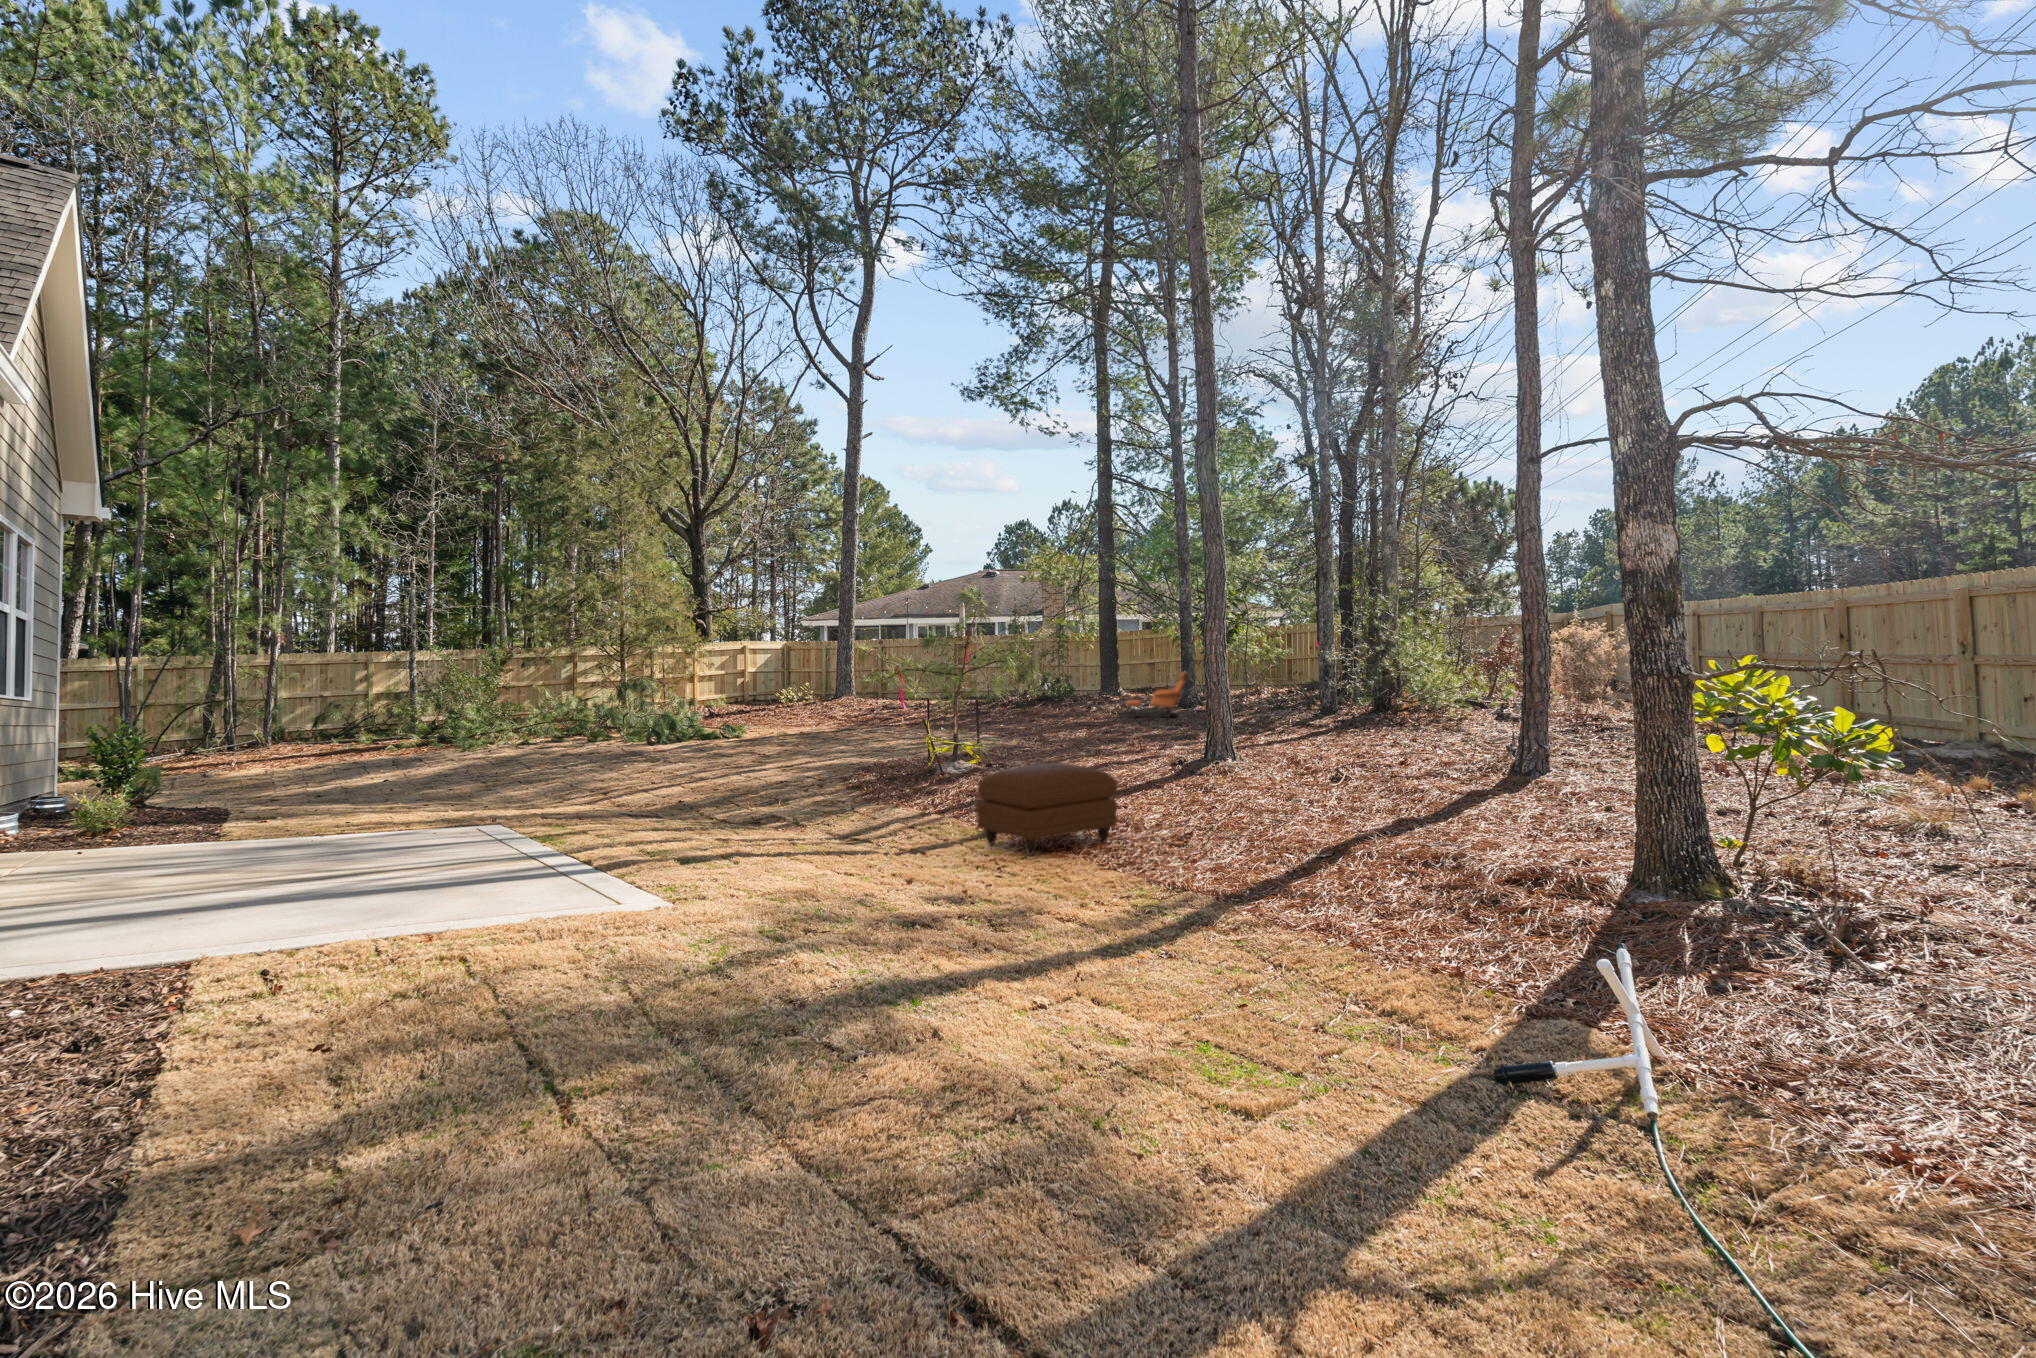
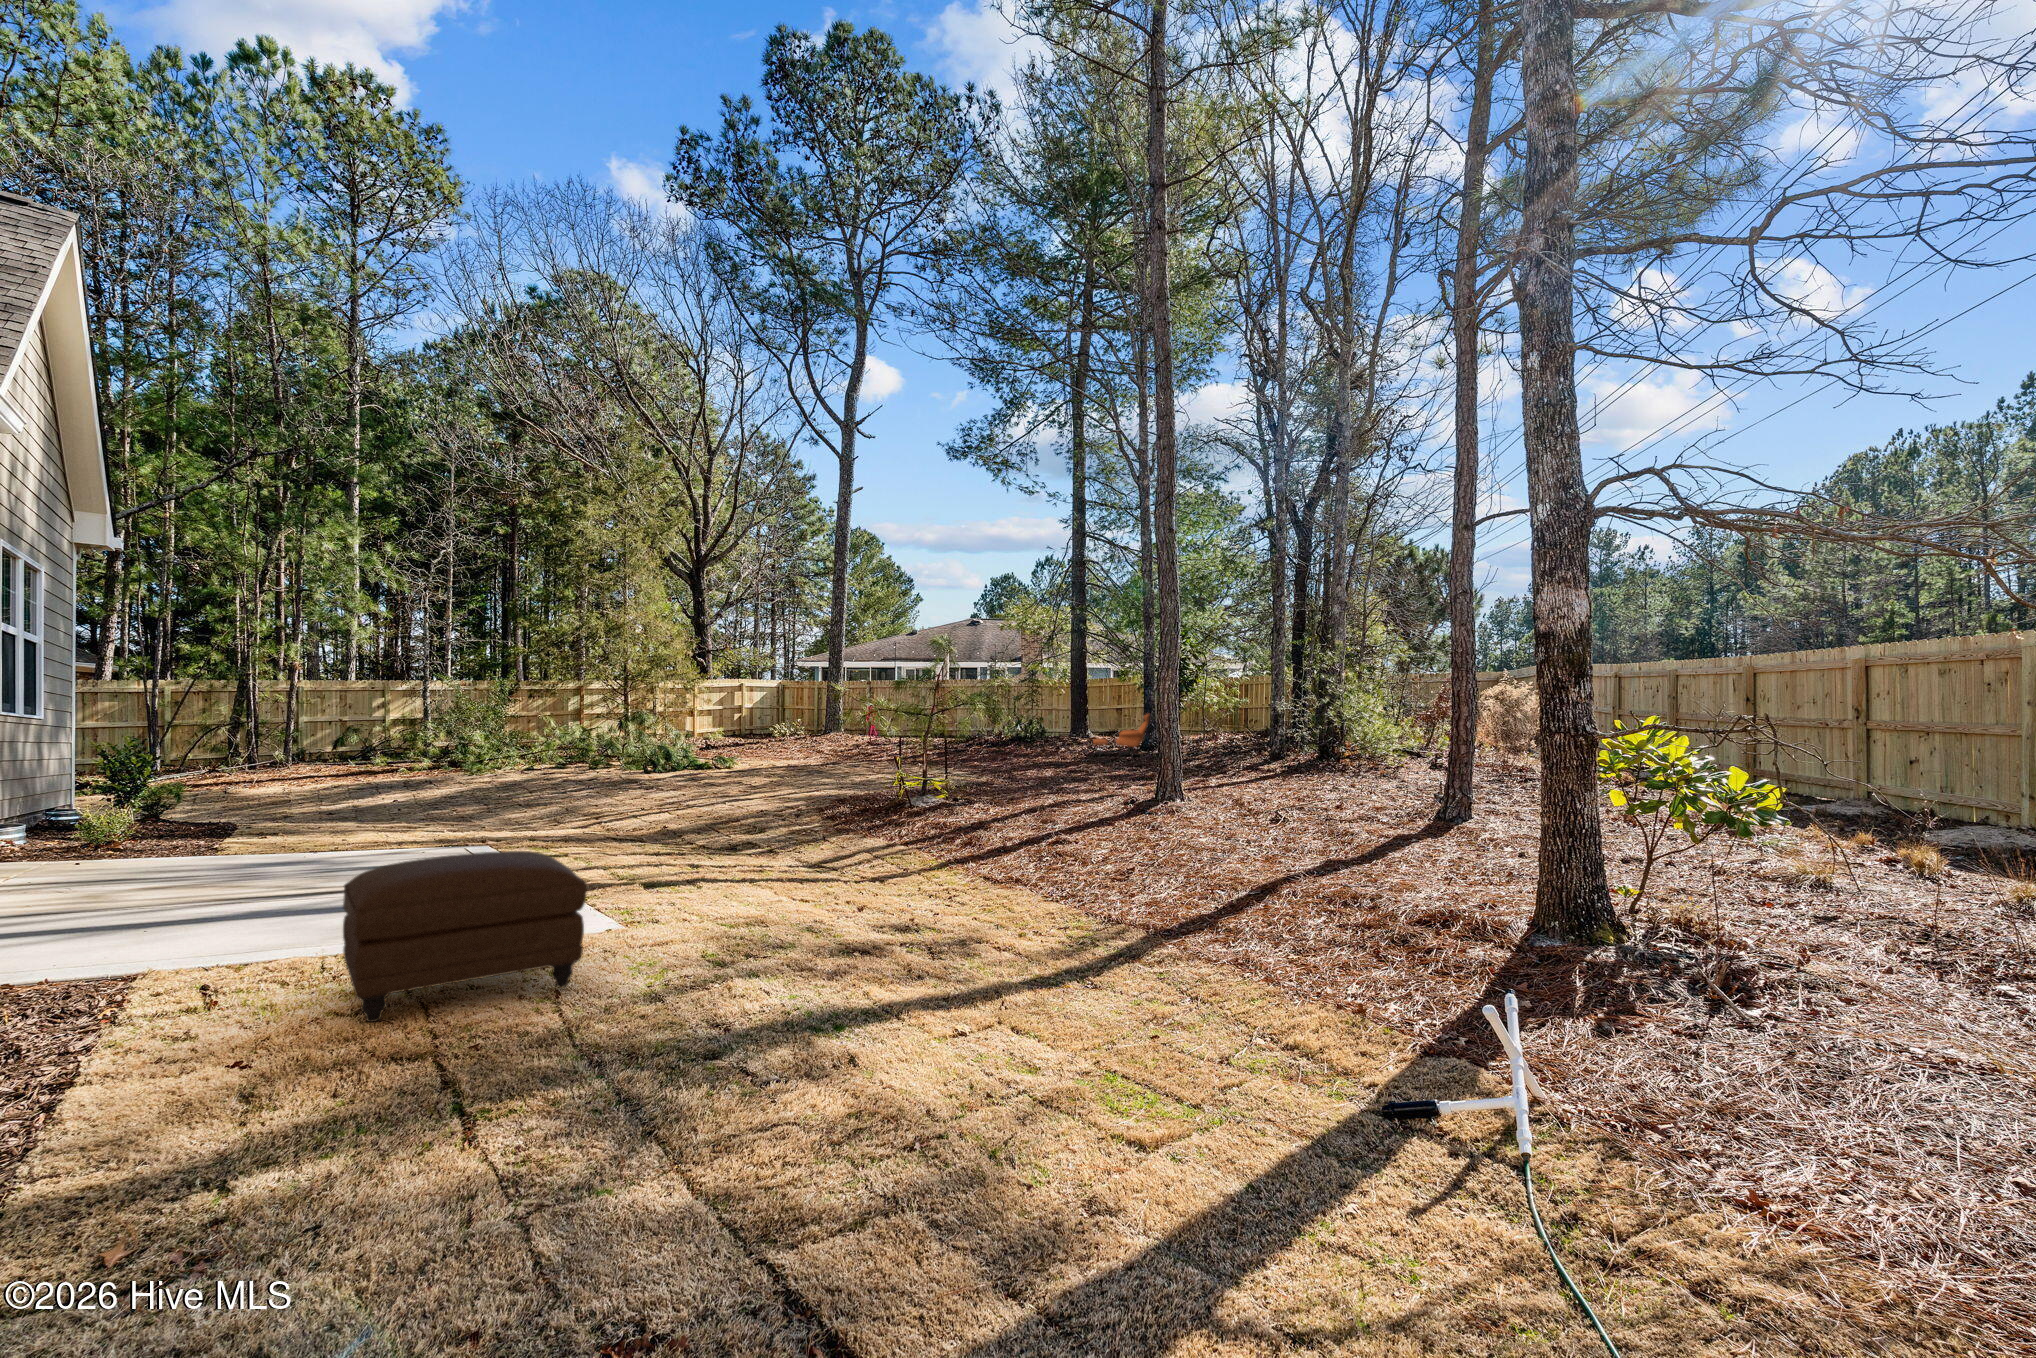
ottoman: present [976,763,1118,856] -> present [343,851,587,1022]

